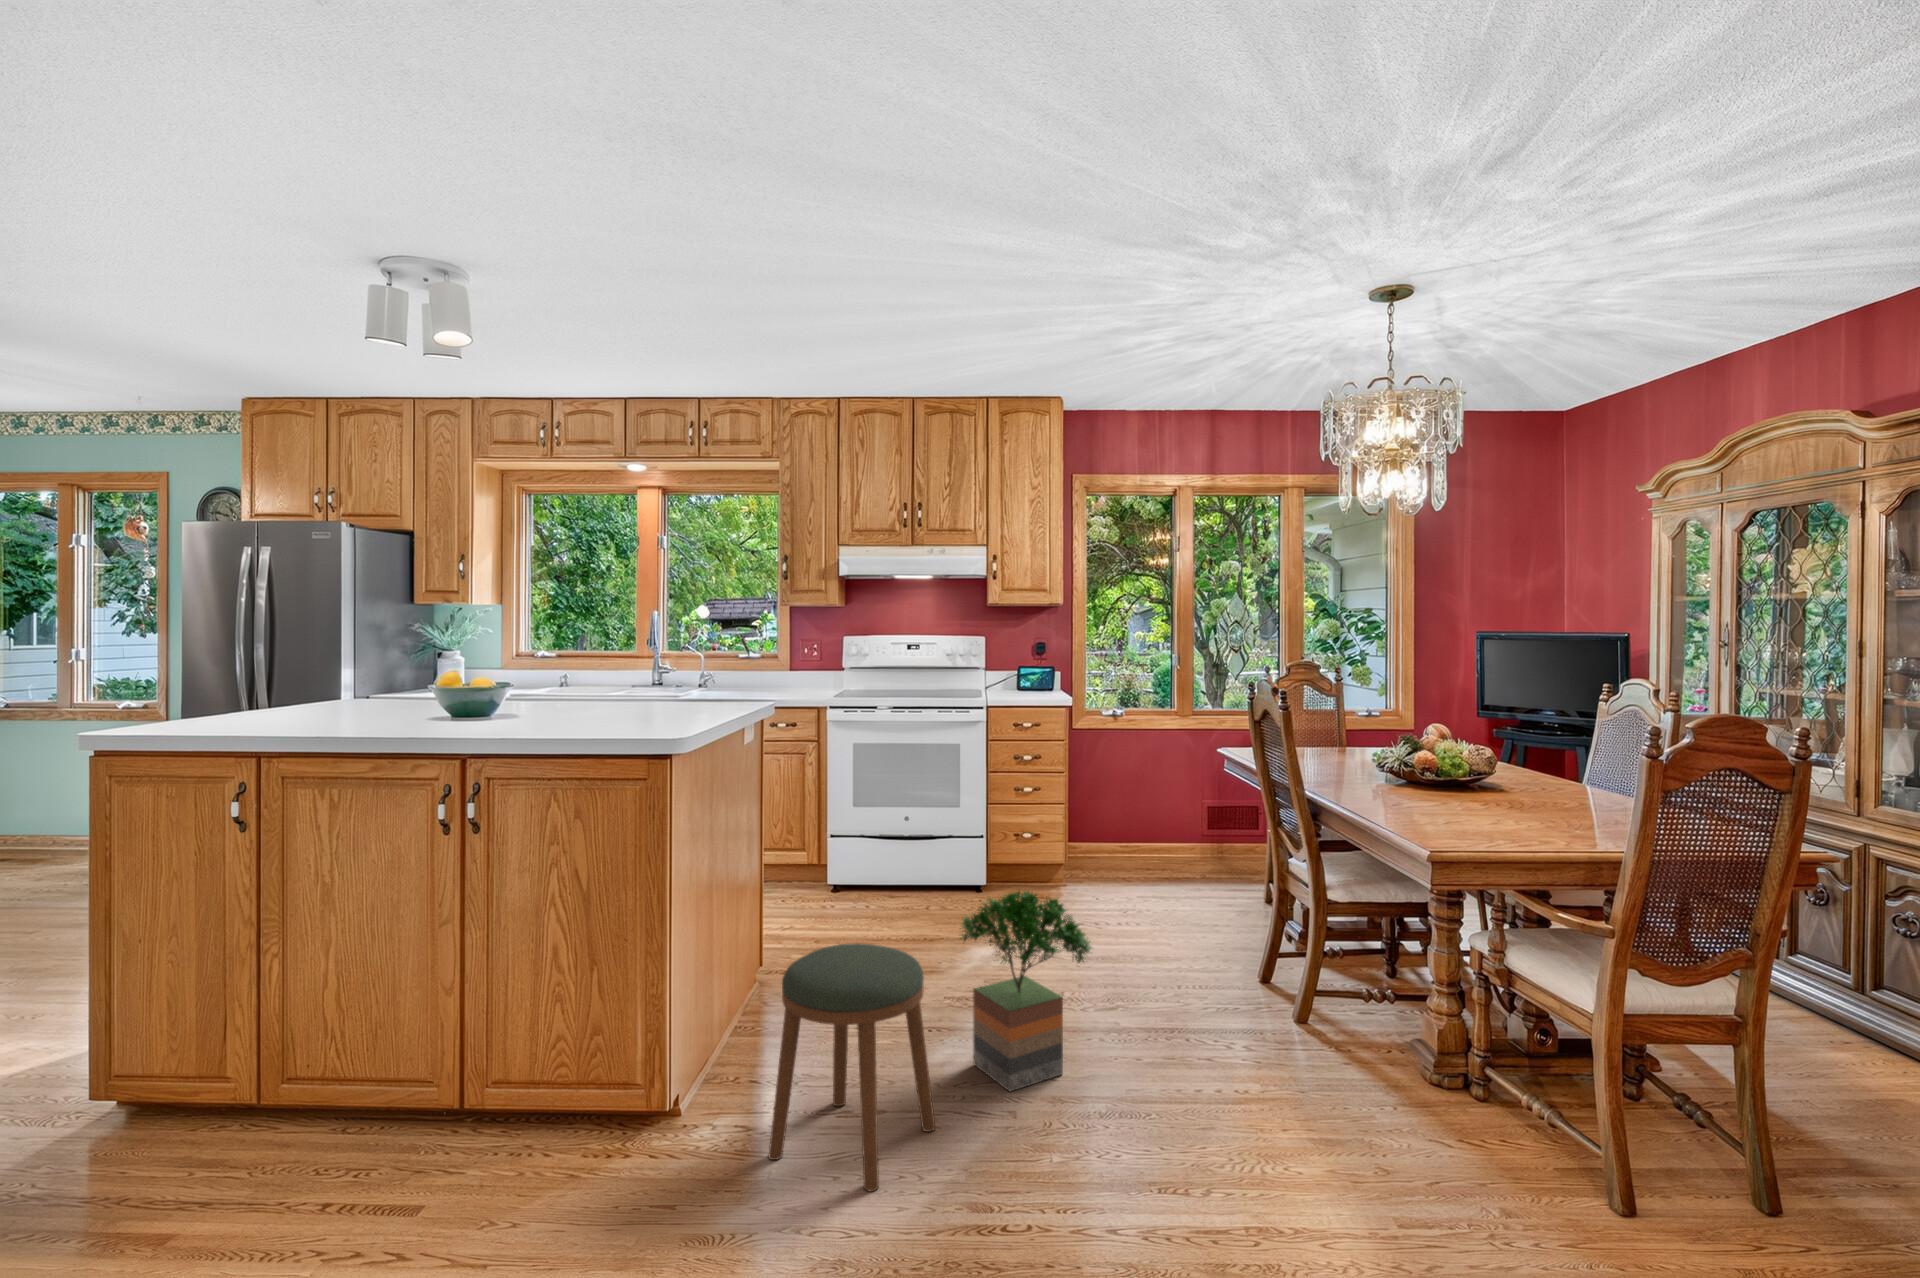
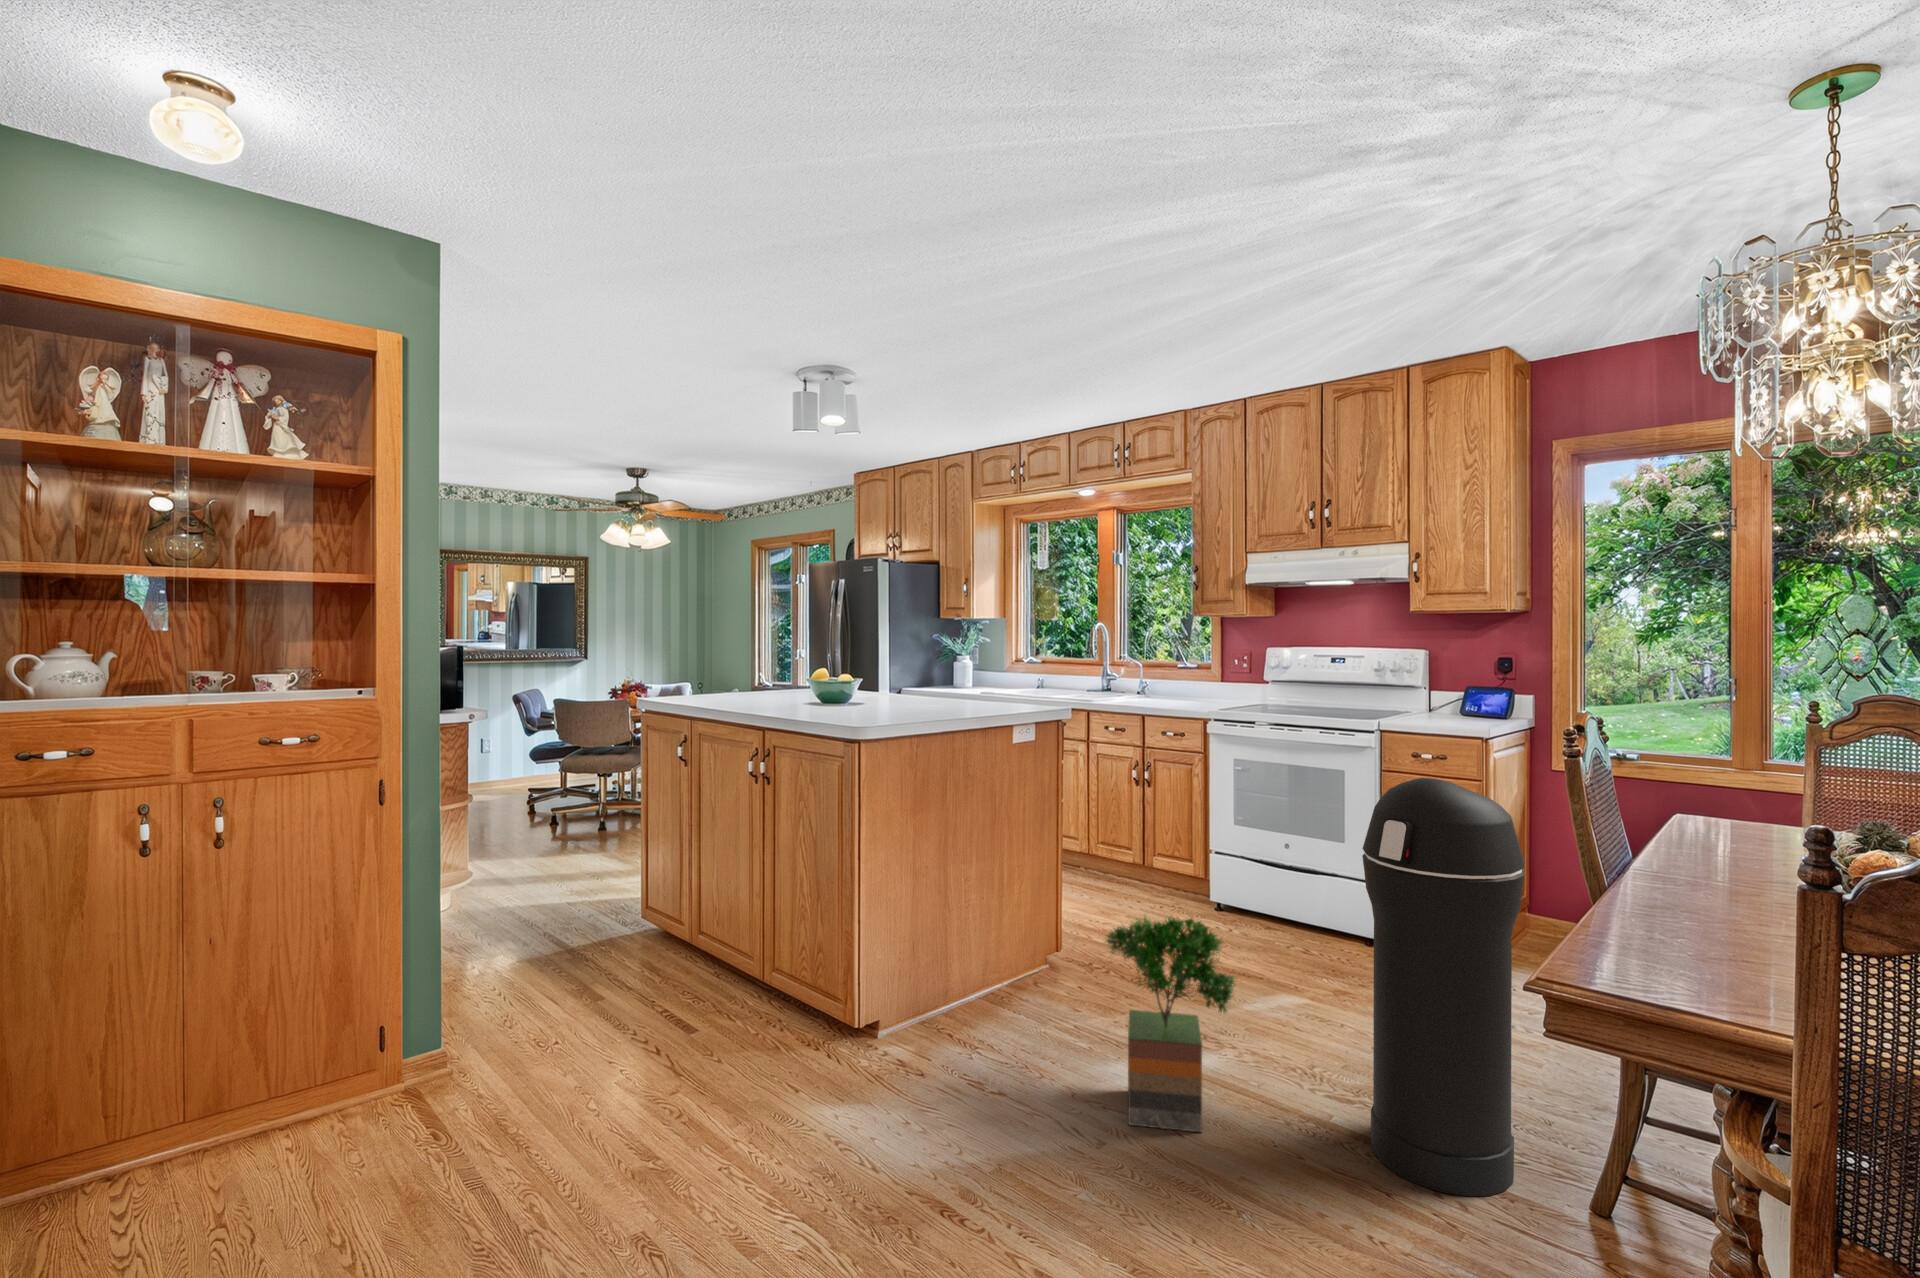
trash can: none [1148,741,1262,1052] -> present [1362,778,1525,1196]
stool: present [769,943,935,1191] -> none [882,923,1026,1146]

